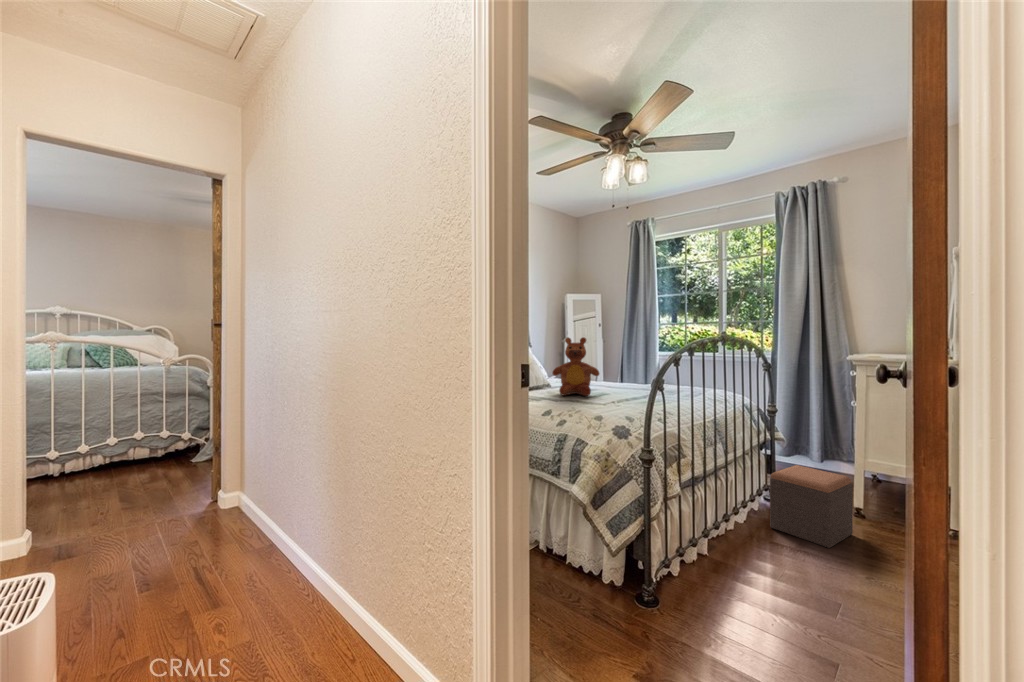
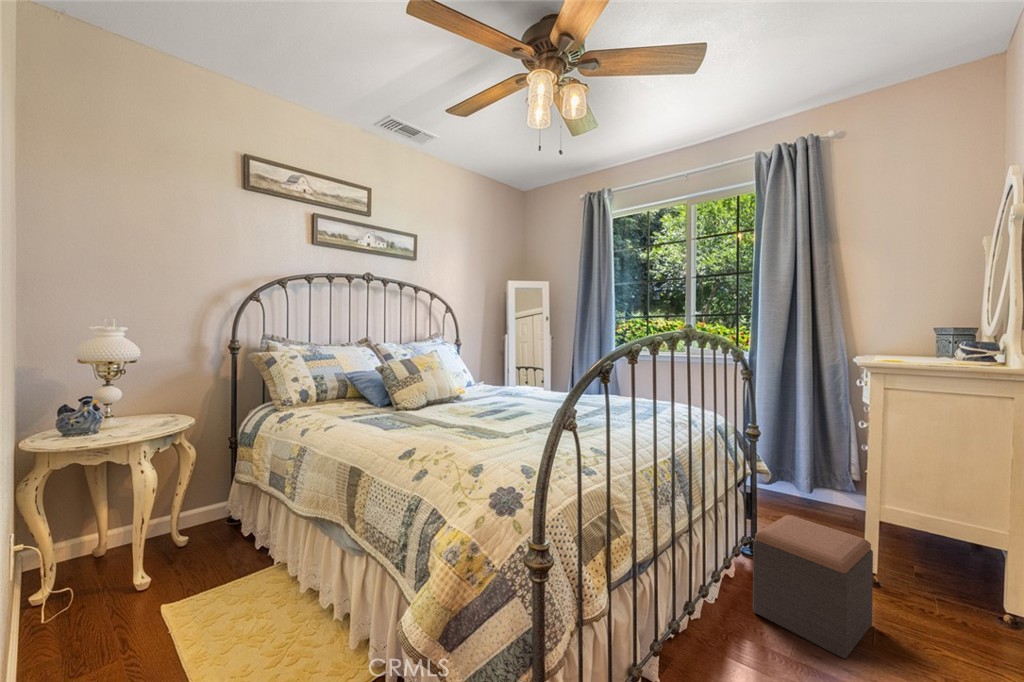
teddy bear: present [553,337,599,396] -> none [451,331,516,417]

